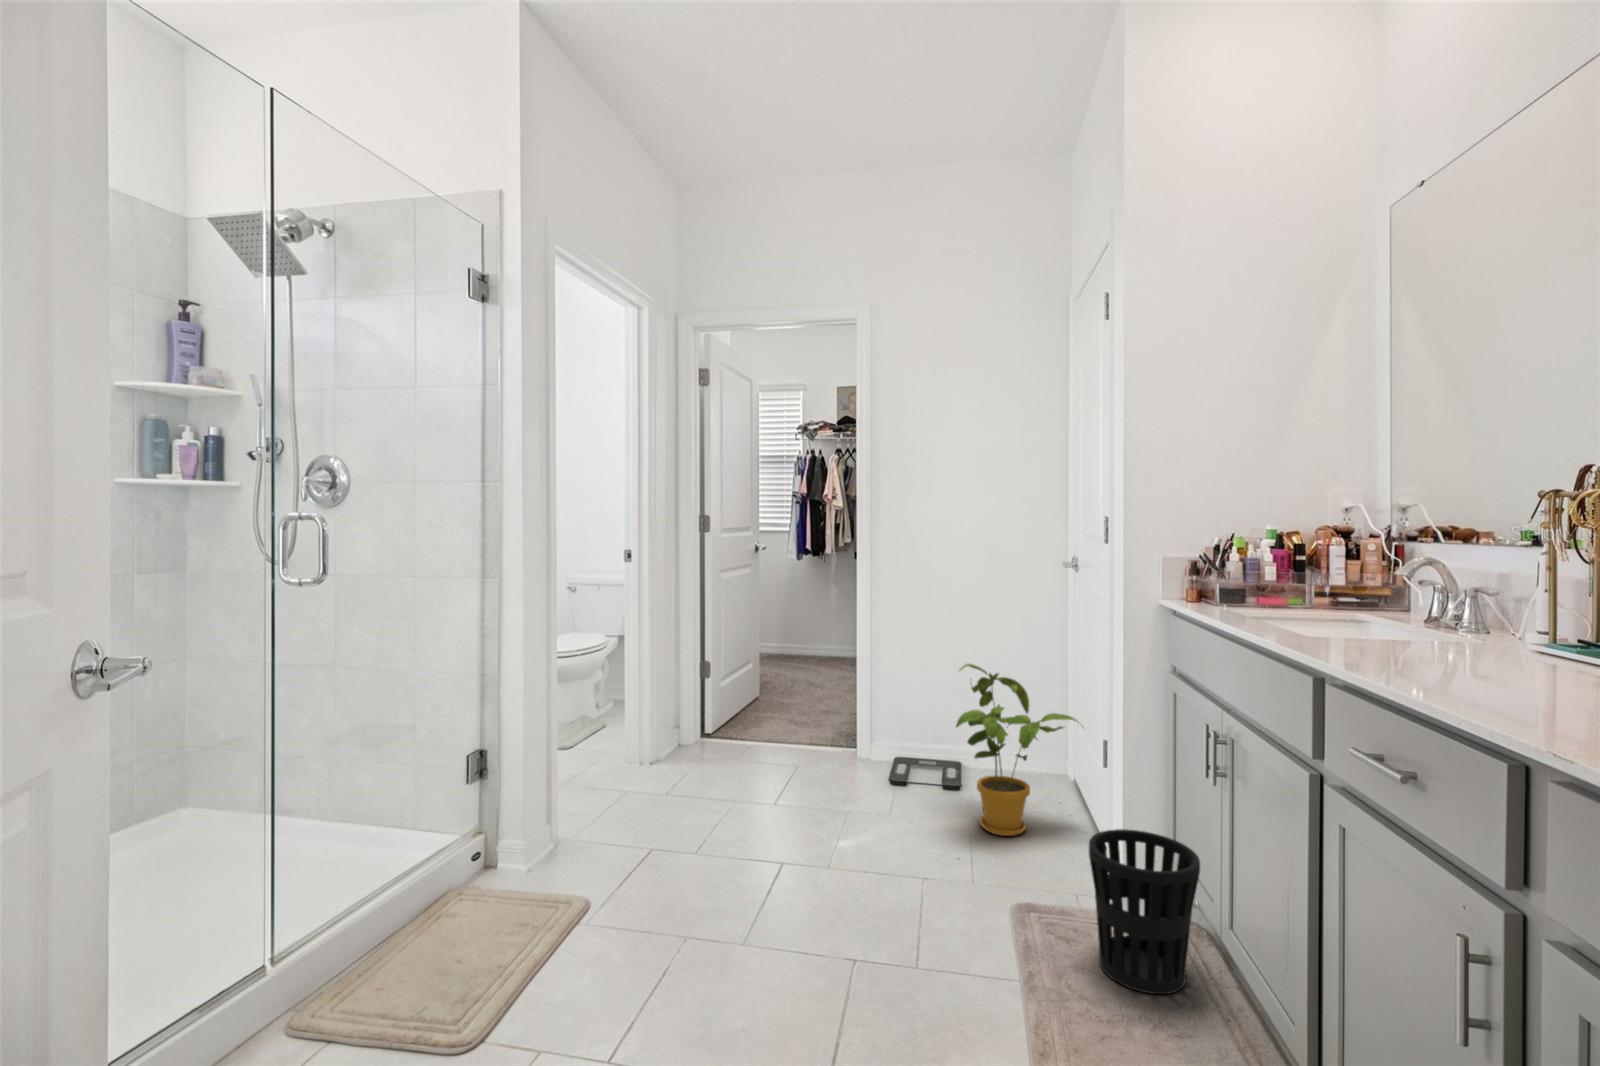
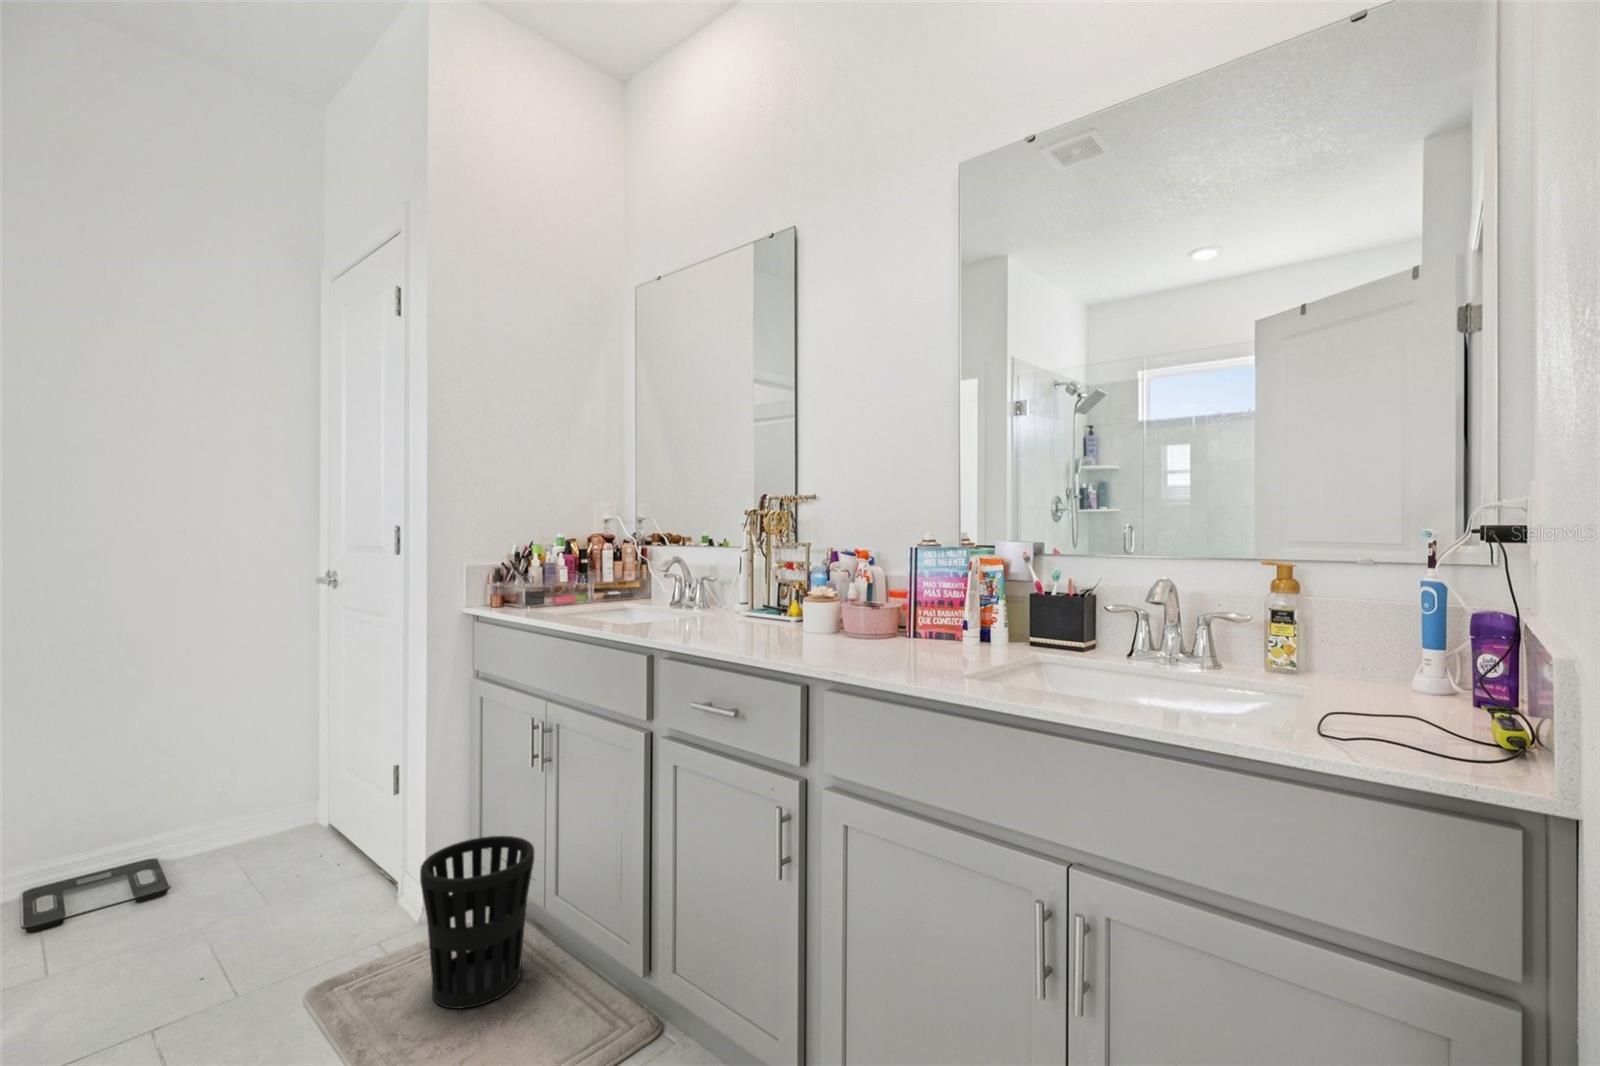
house plant: present [956,664,1077,836] -> none [178,716,367,927]

